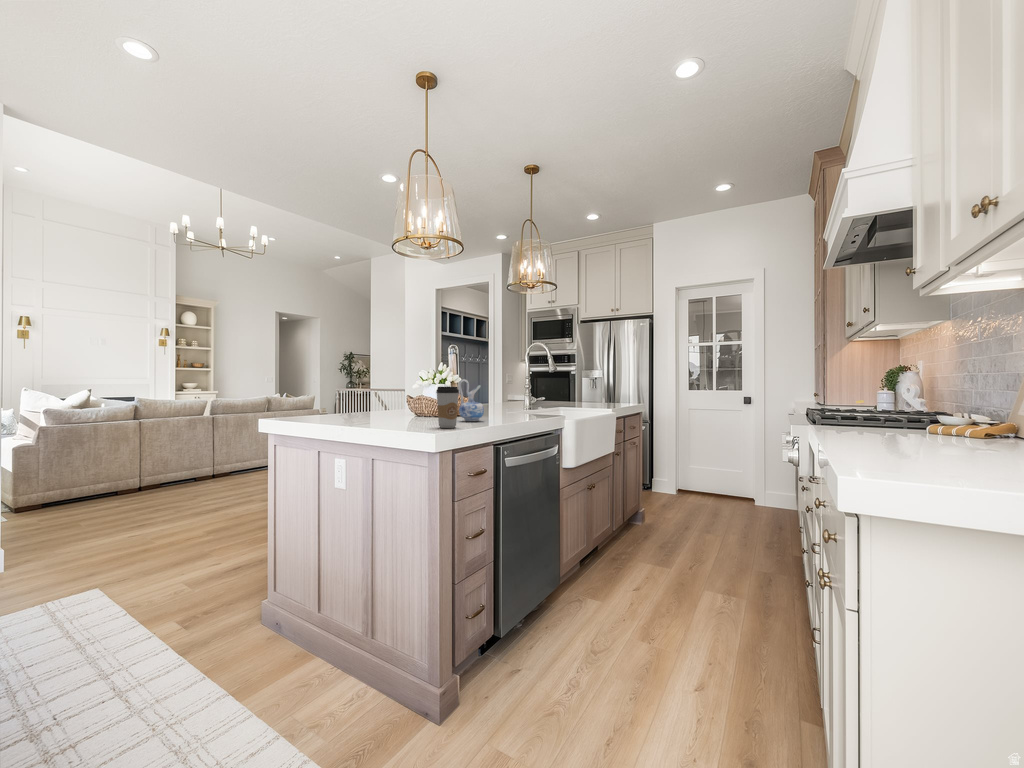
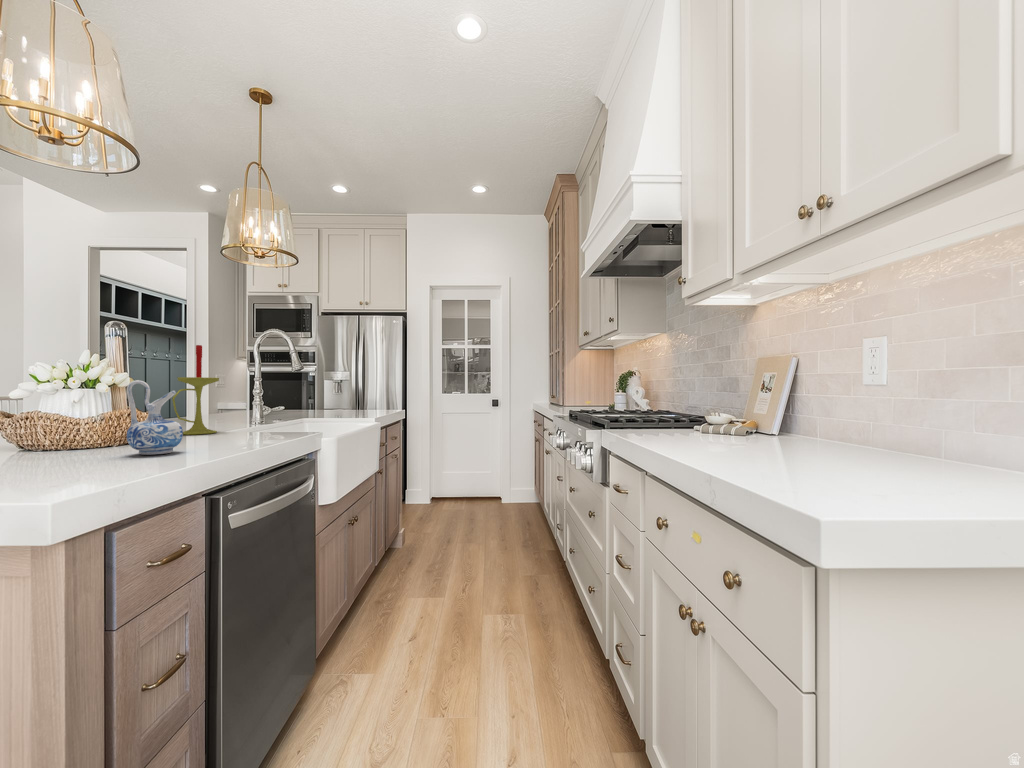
candle: none [480,355,505,414] -> present [172,345,219,435]
coffee cup: present [436,387,459,428] -> none [62,394,124,479]

